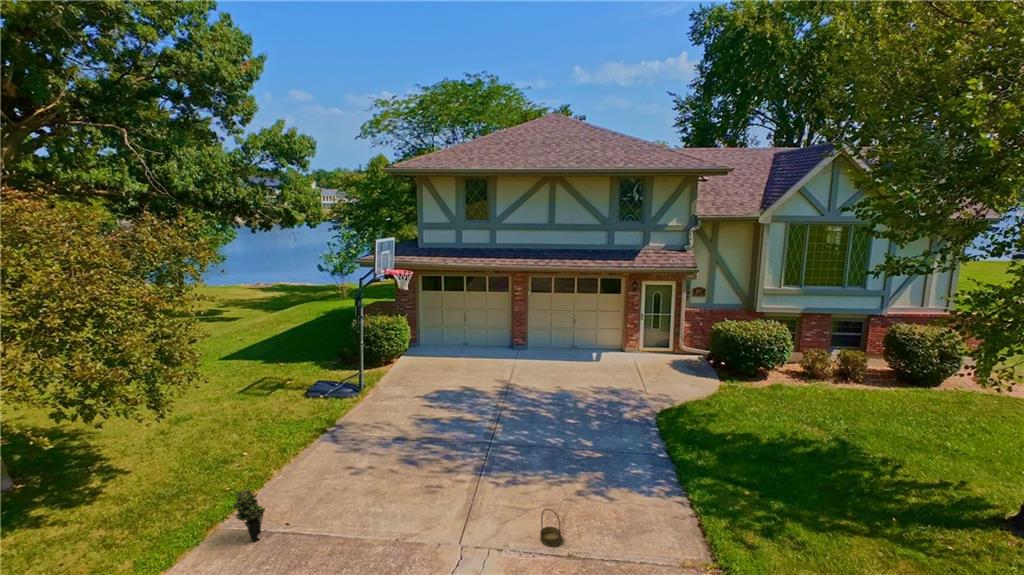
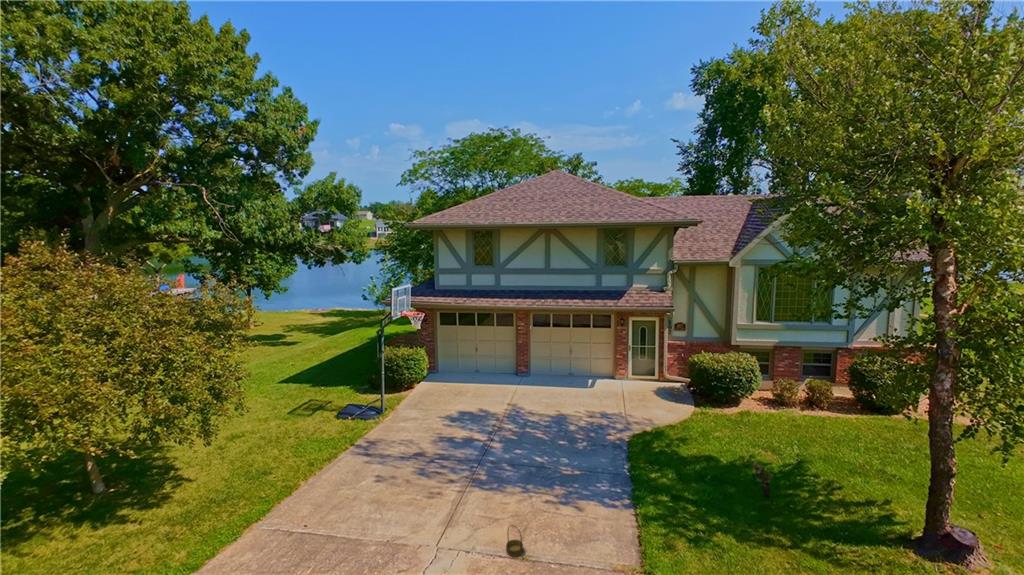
potted plant: present [232,487,265,542] -> present [751,461,773,497]

